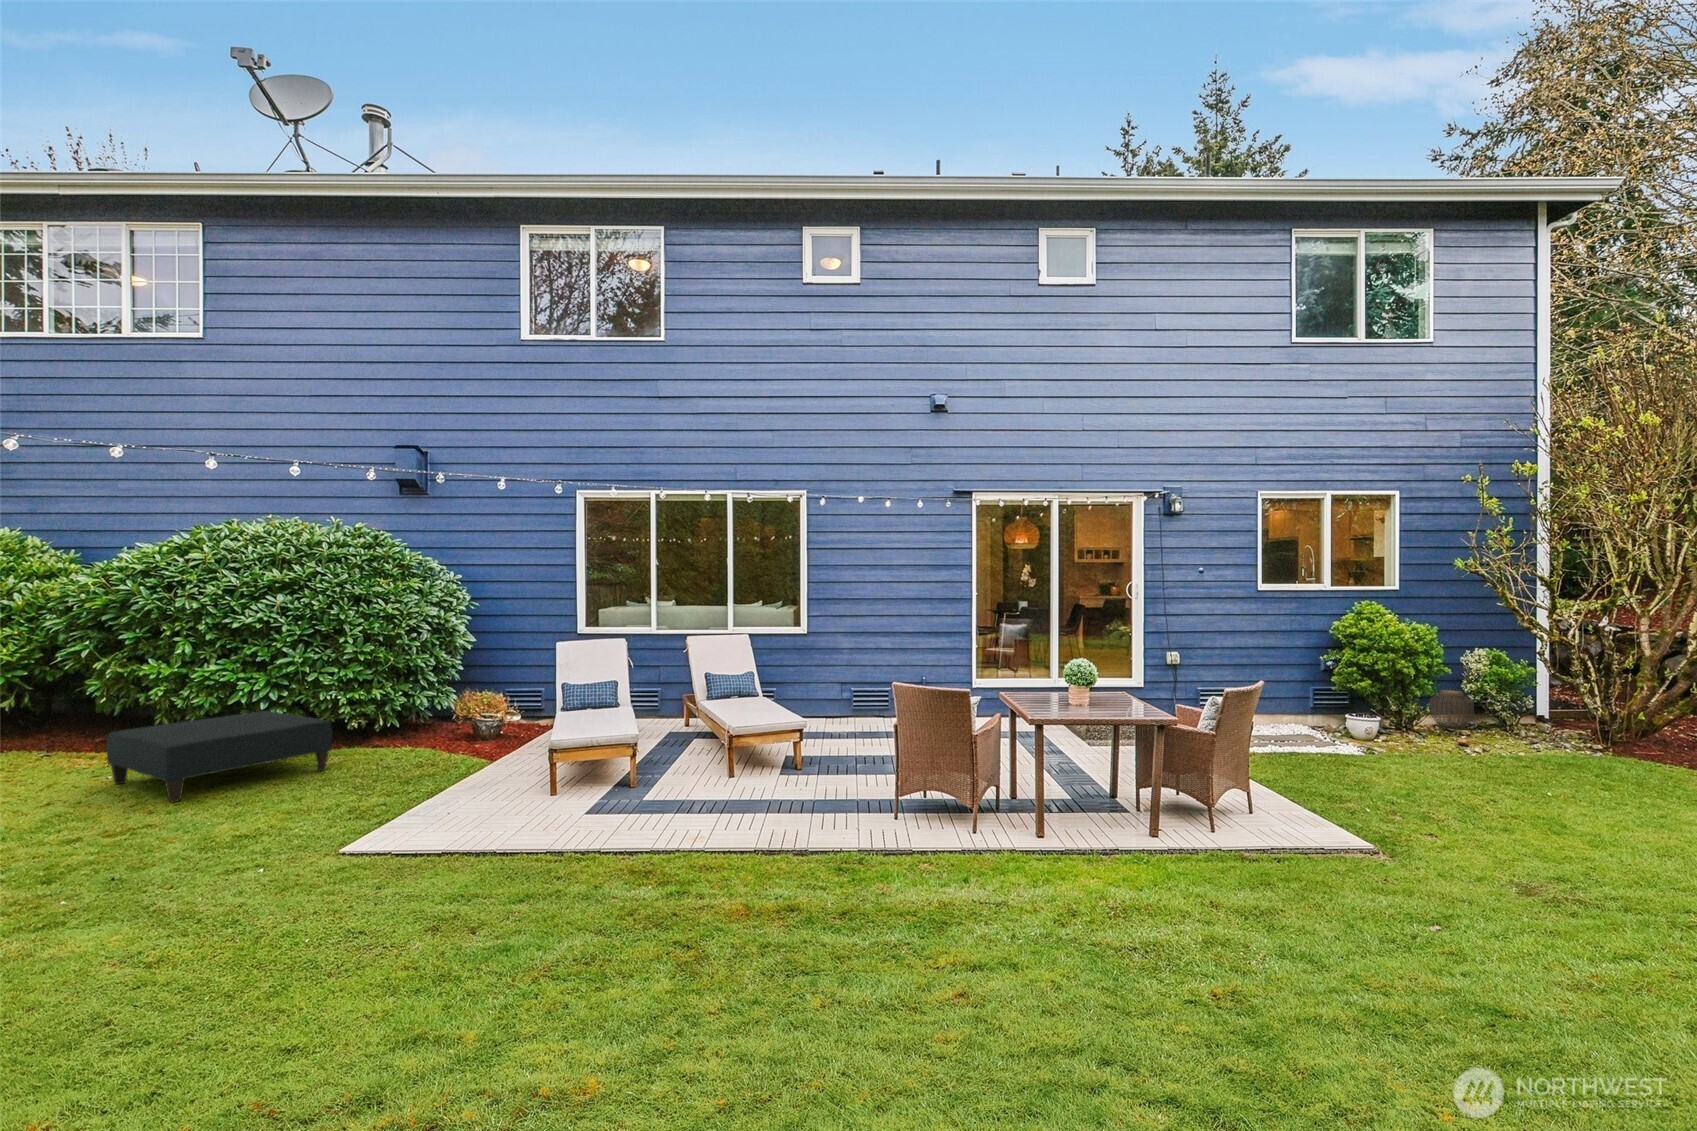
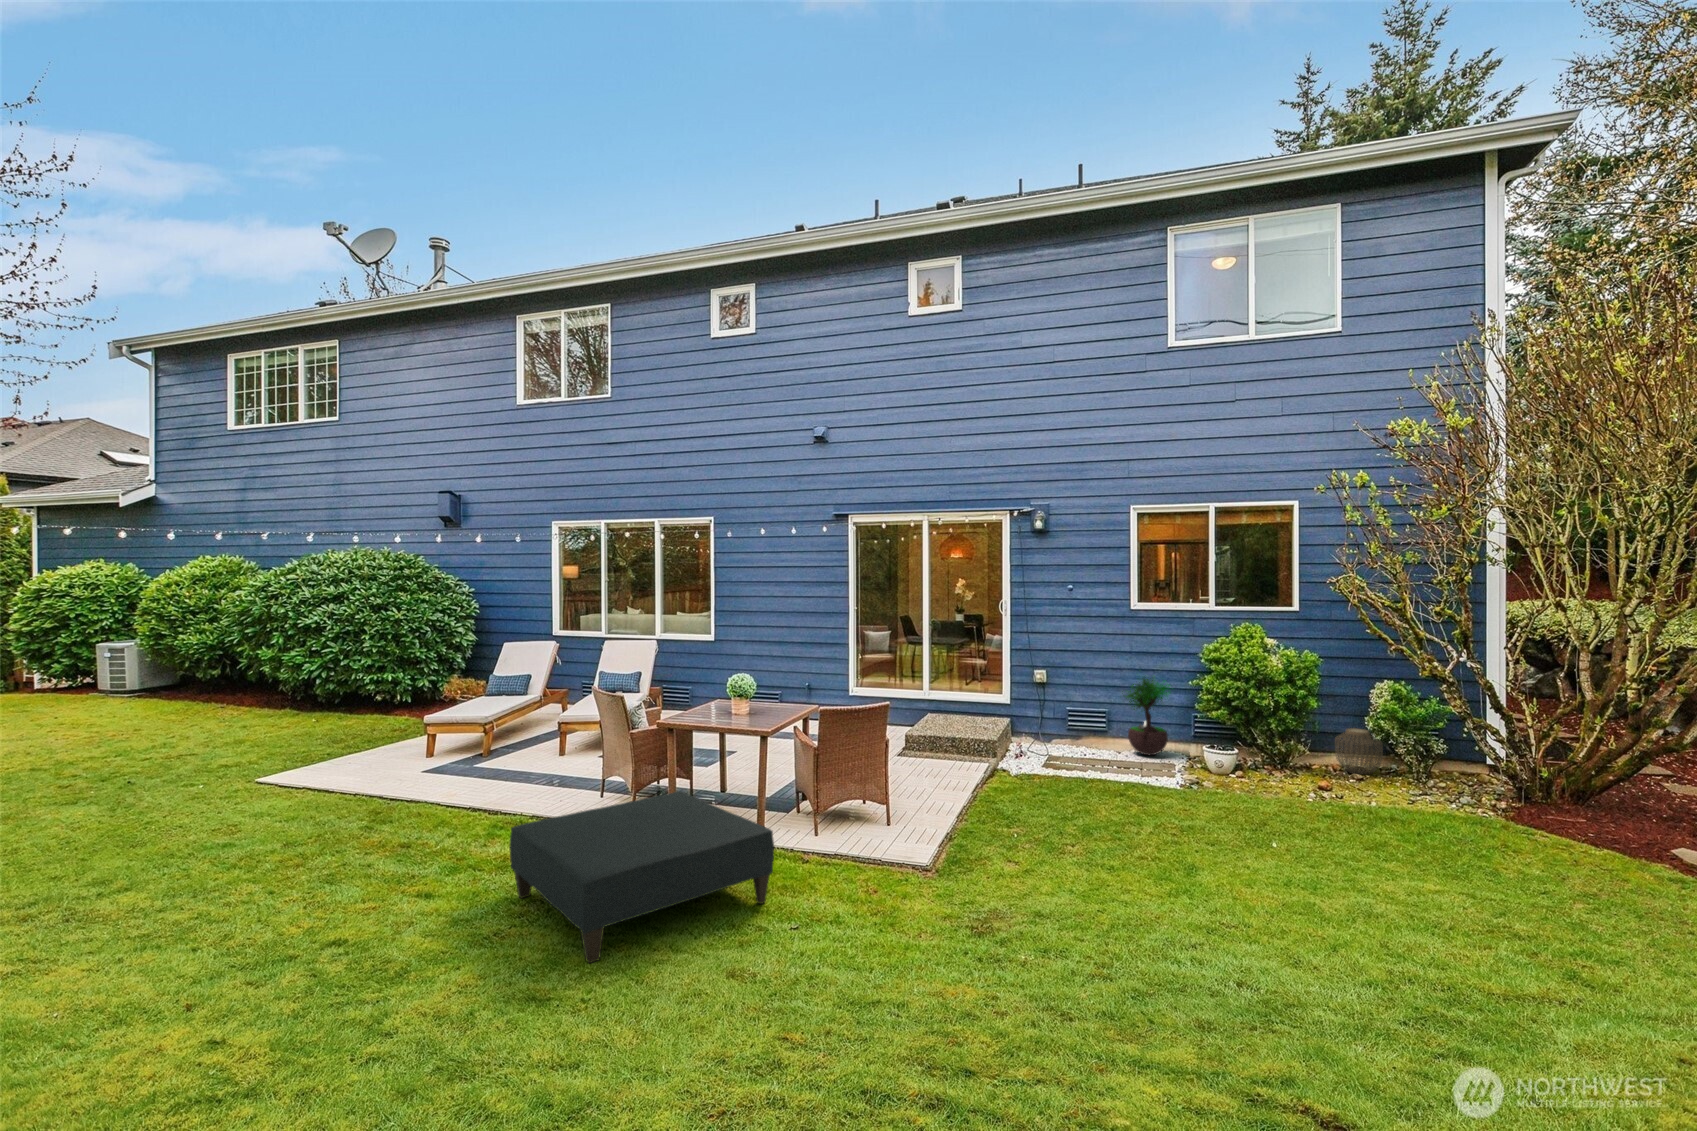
potted tree: none [1261,646,1312,726] -> present [1126,677,1170,755]
ottoman: present [107,711,332,803] -> present [510,791,774,963]

